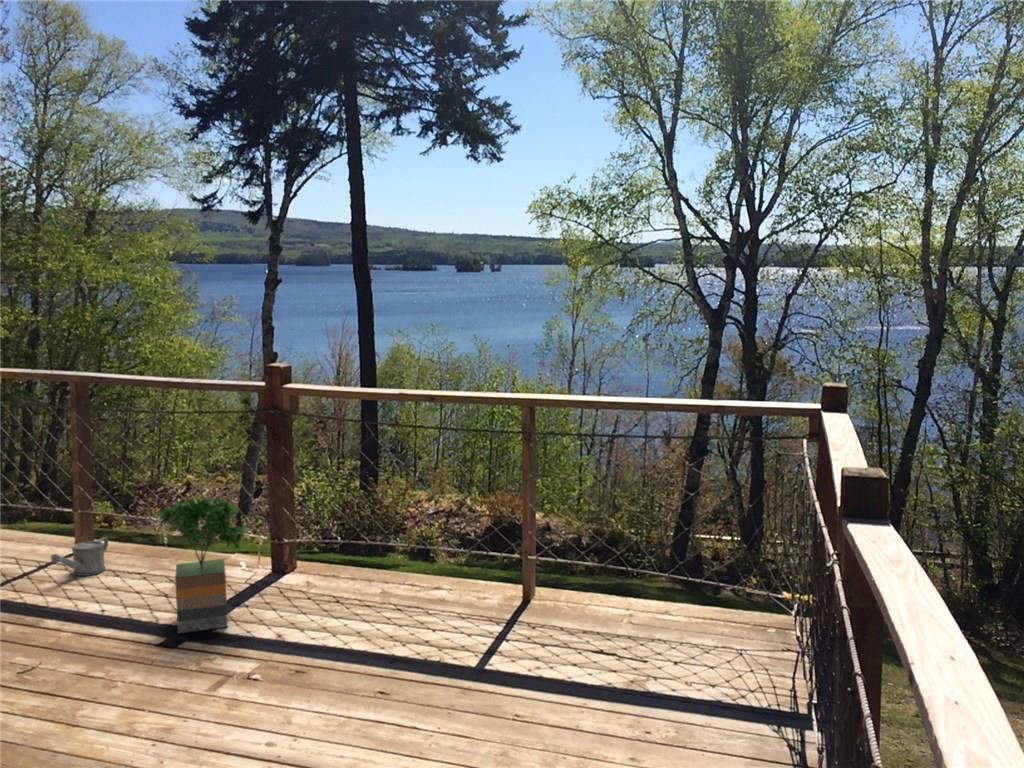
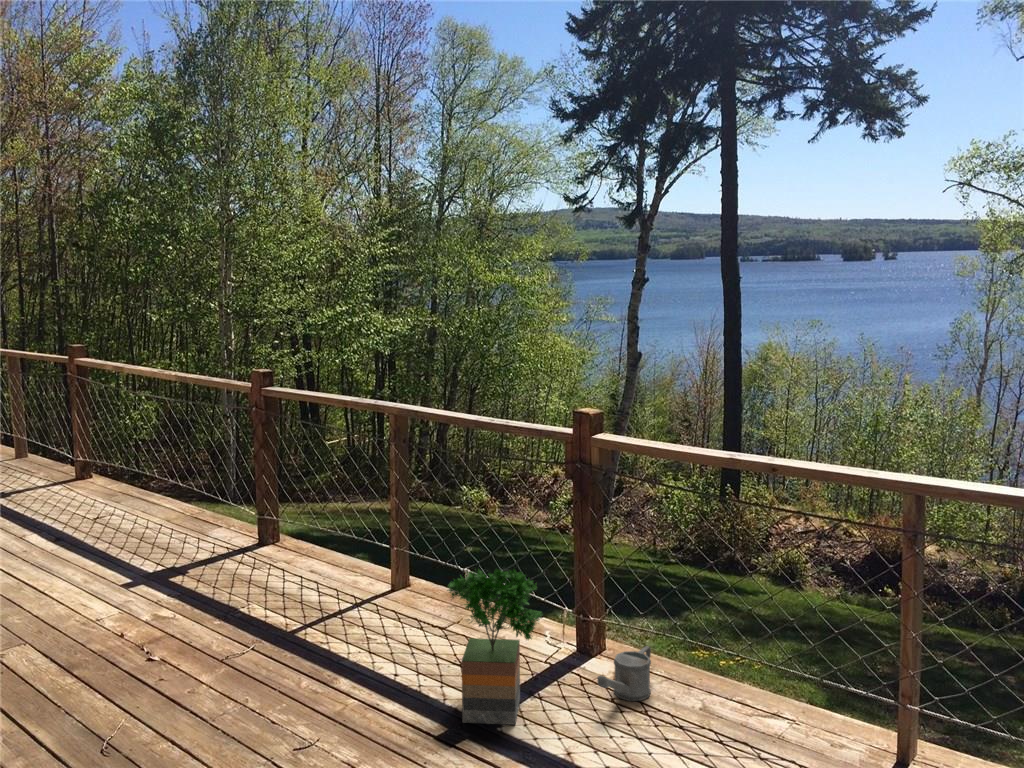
watering can: present [51,537,108,576] -> present [597,646,651,701]

